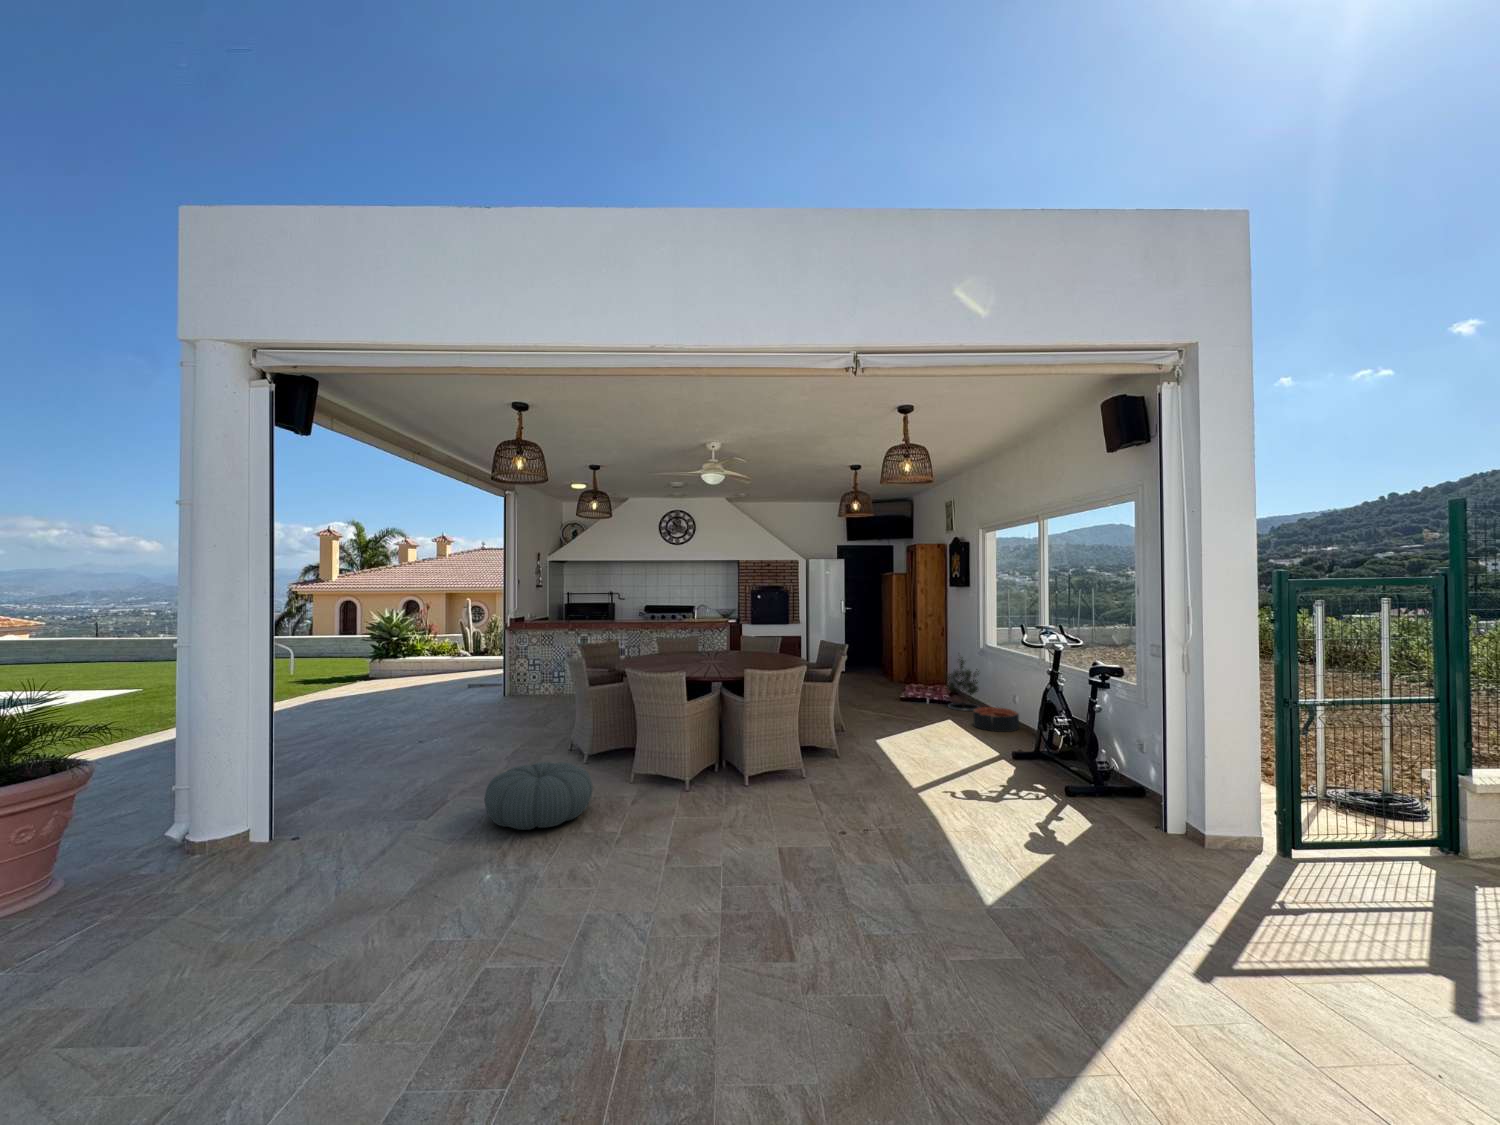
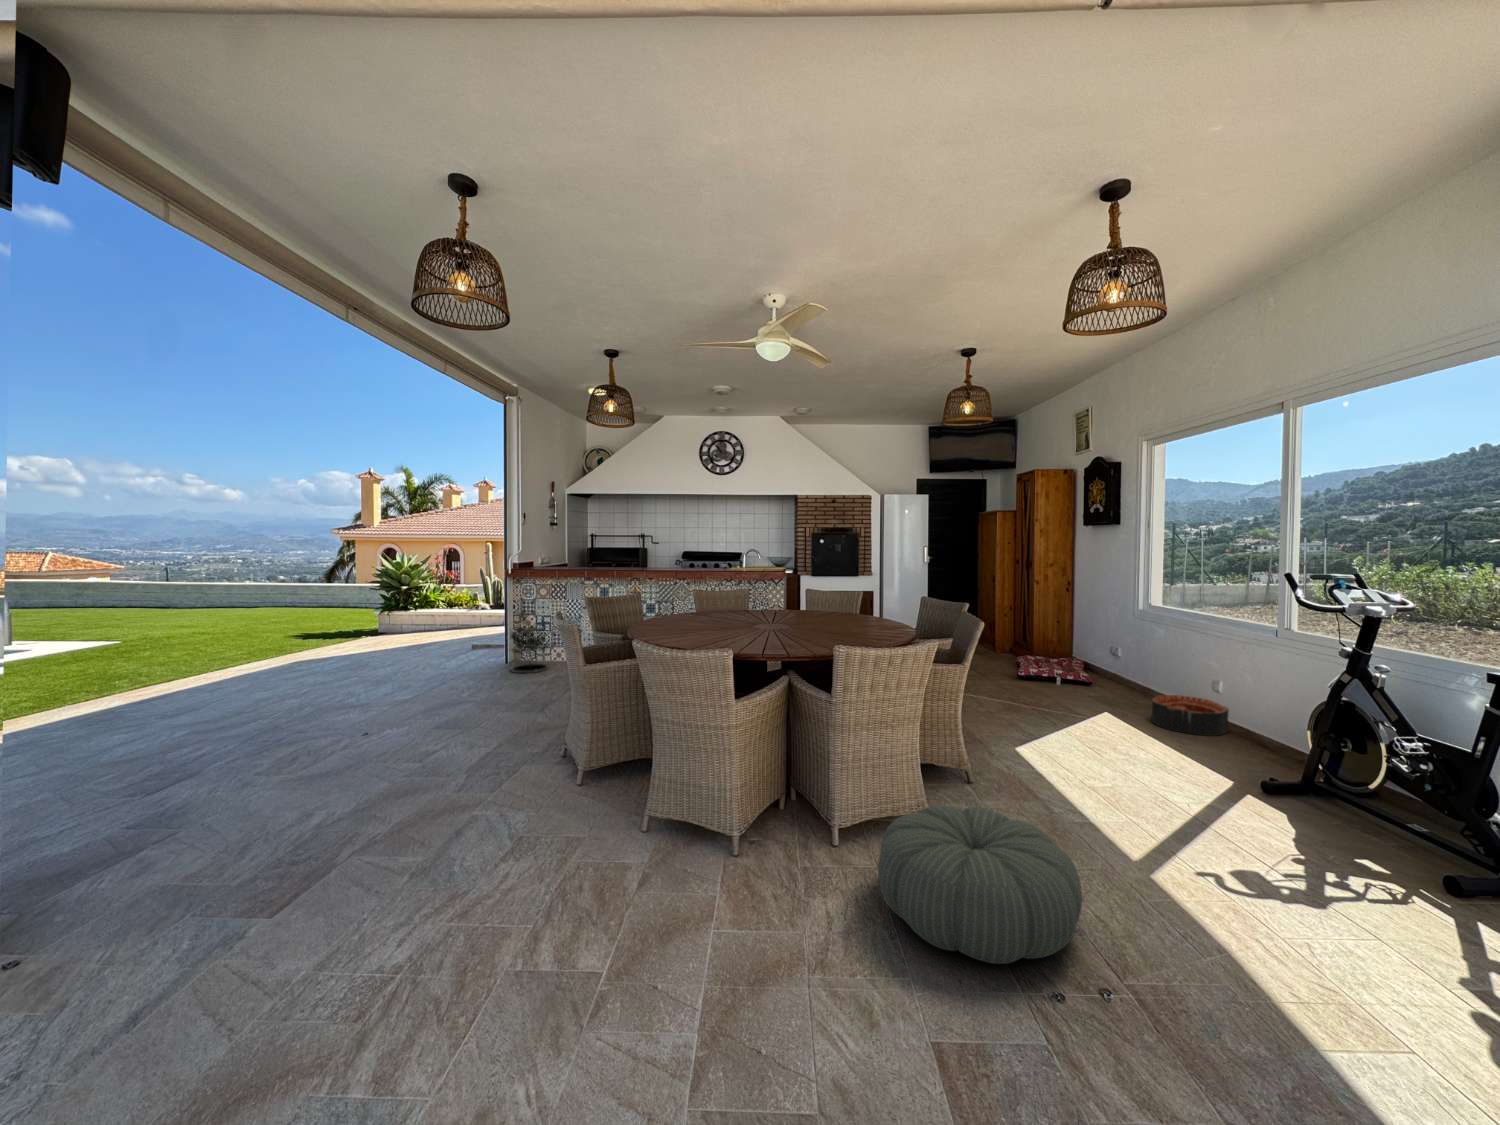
potted tree: present [946,657,979,711] -> present [510,606,549,673]
pouf: present [484,762,592,830] -> present [878,805,1082,964]

